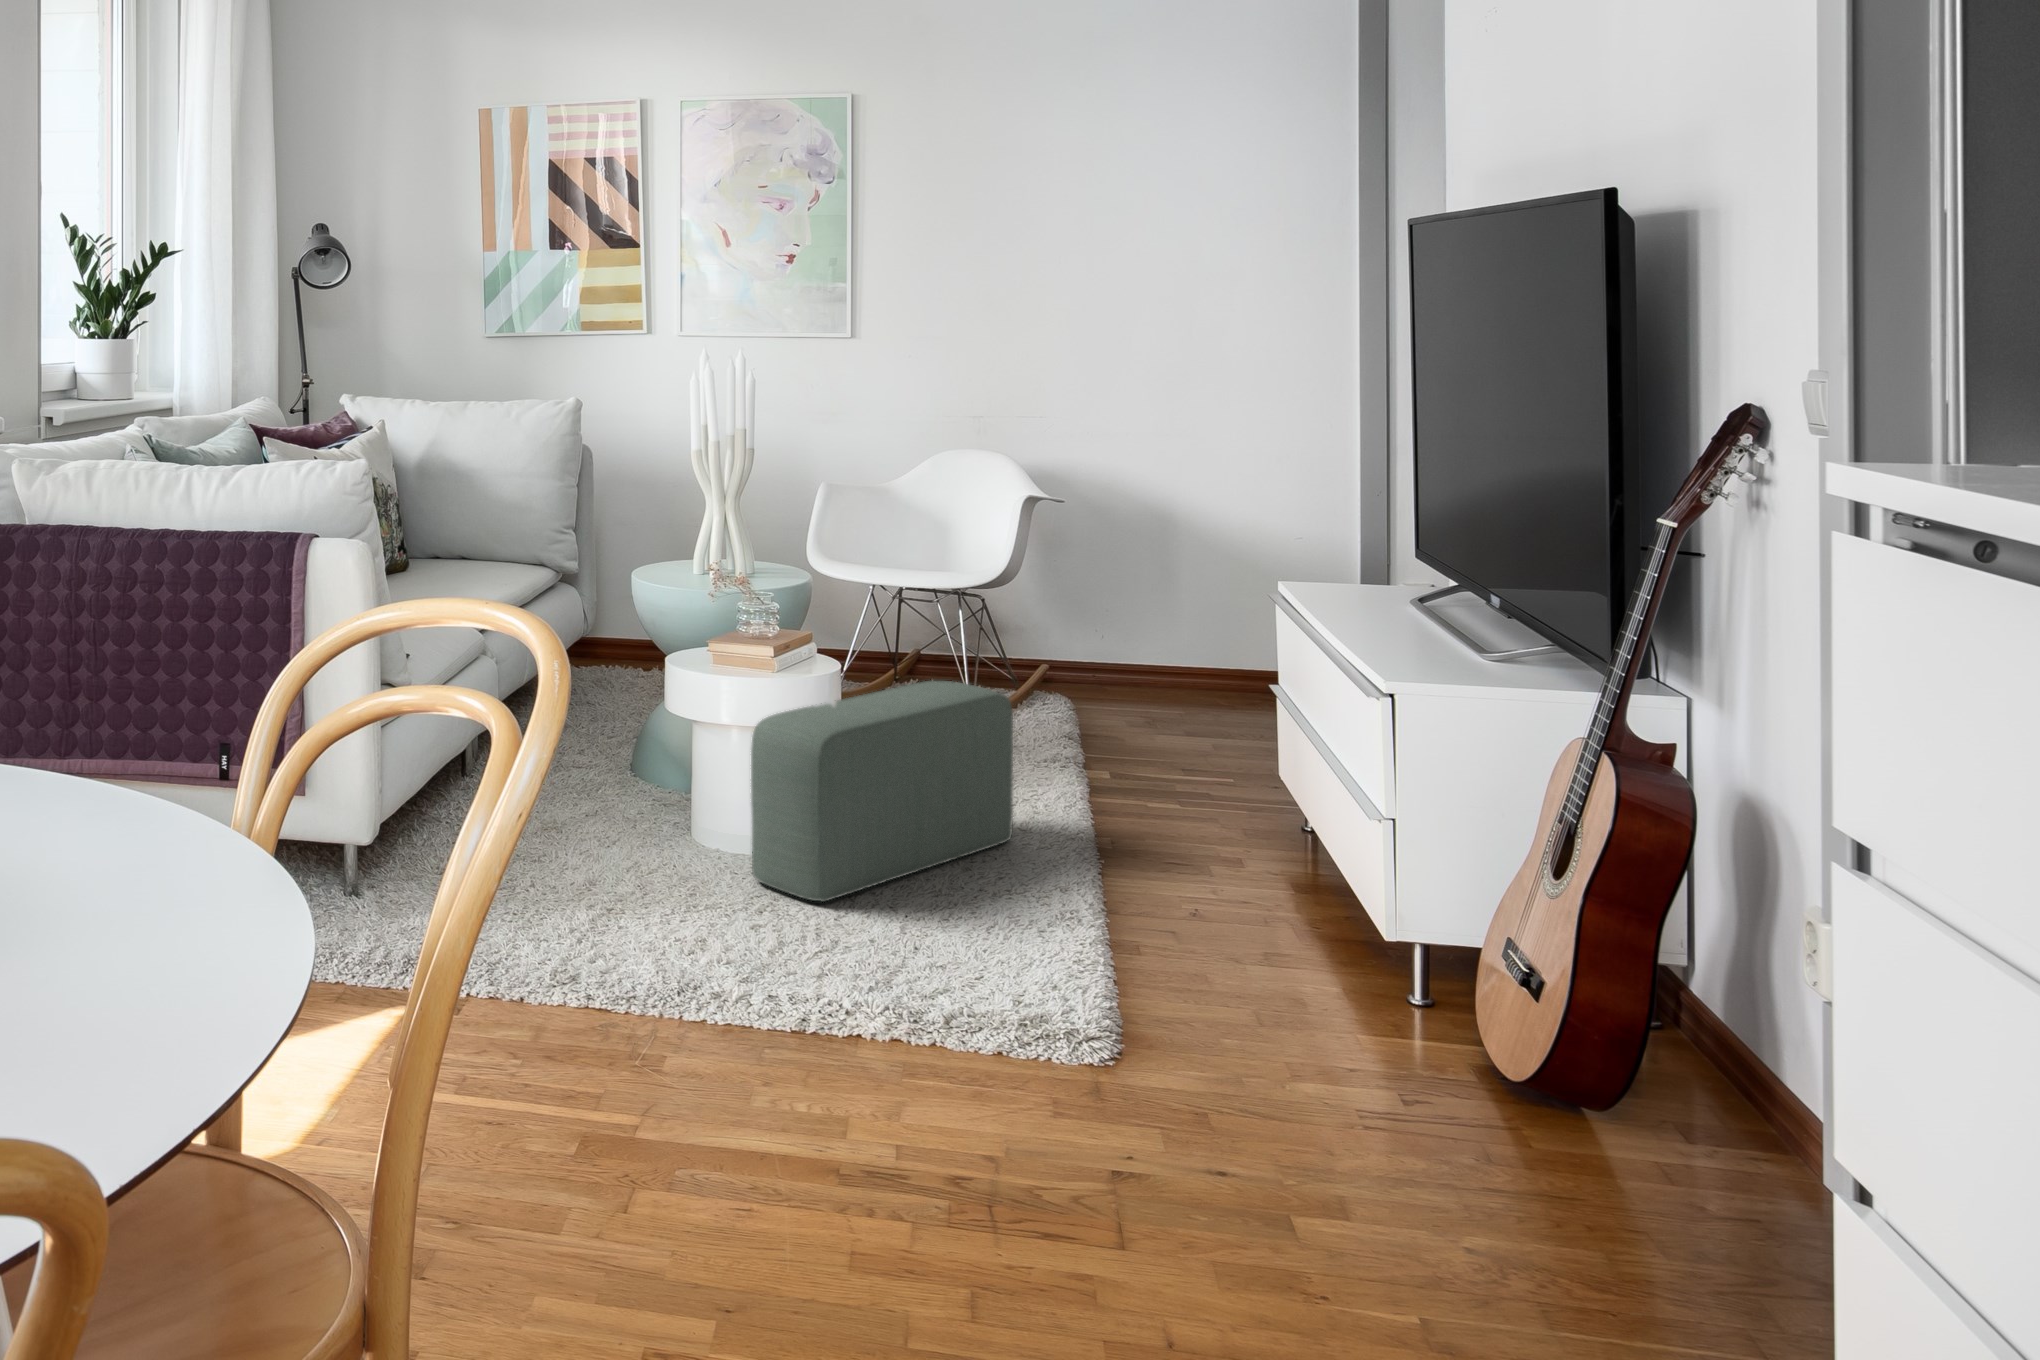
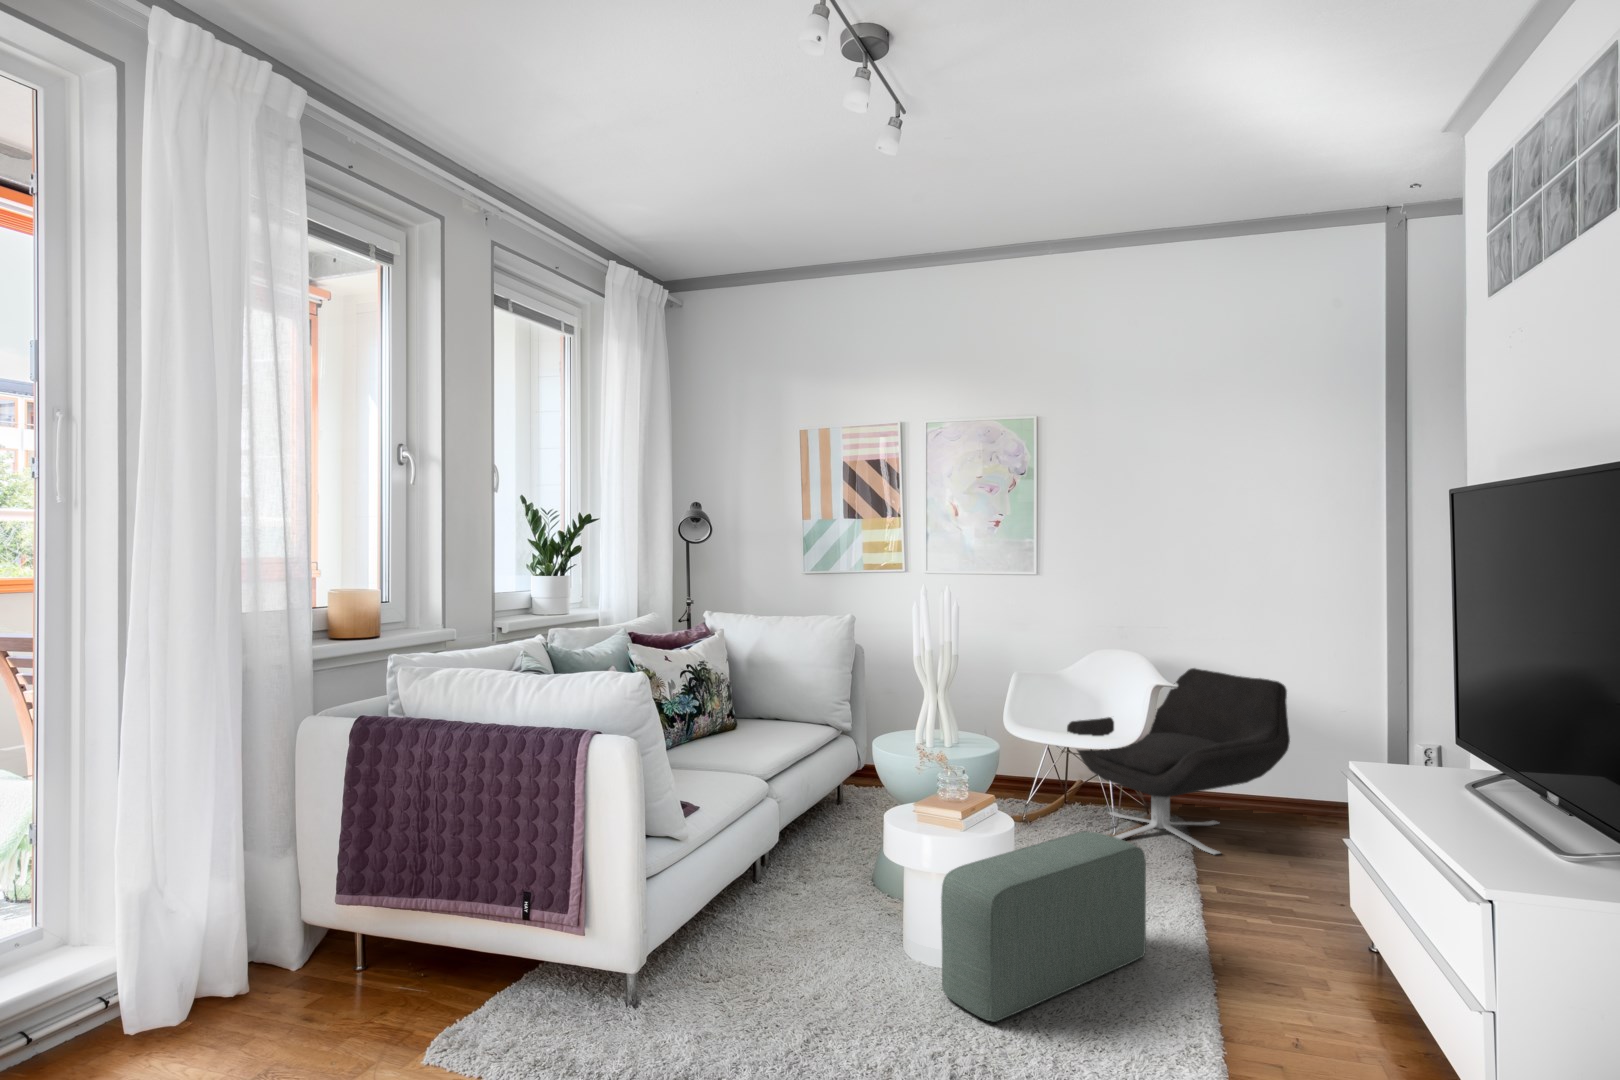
lounge chair: none [901,478,1217,737] -> present [1067,668,1290,854]

